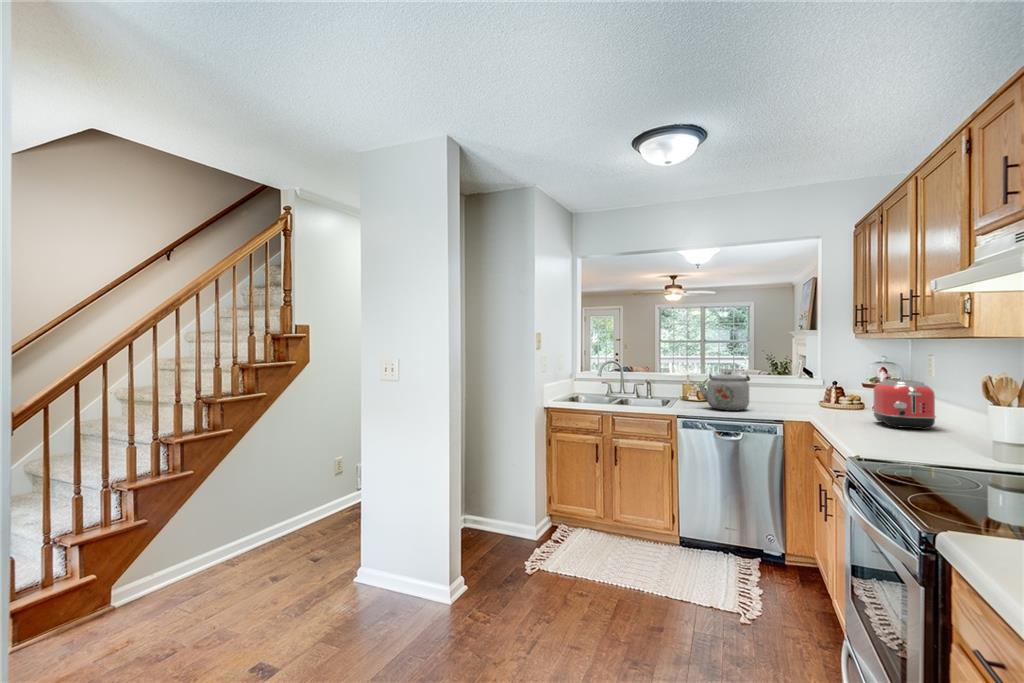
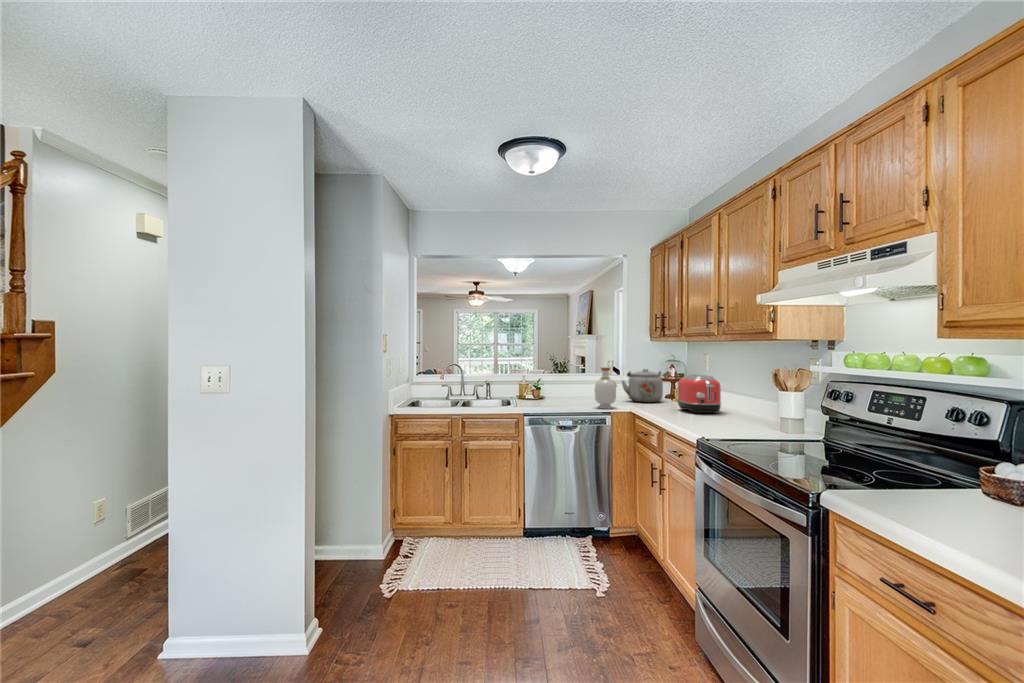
bottle: none [763,368,791,416] -> present [595,368,617,409]
kettle: present [699,372,750,411] -> present [622,369,663,402]

